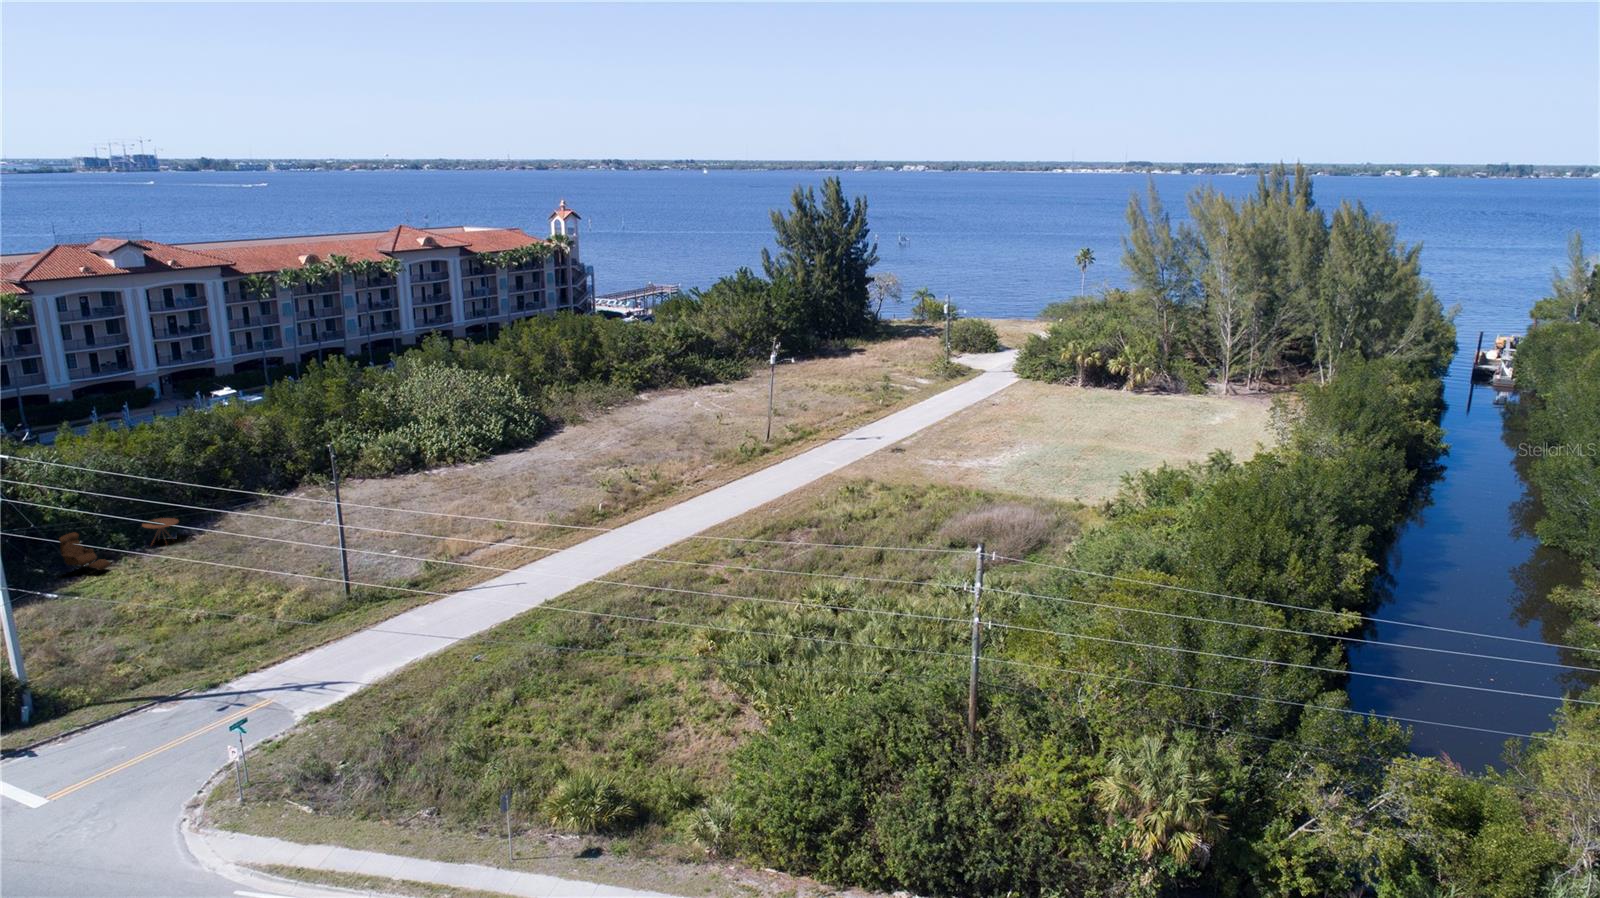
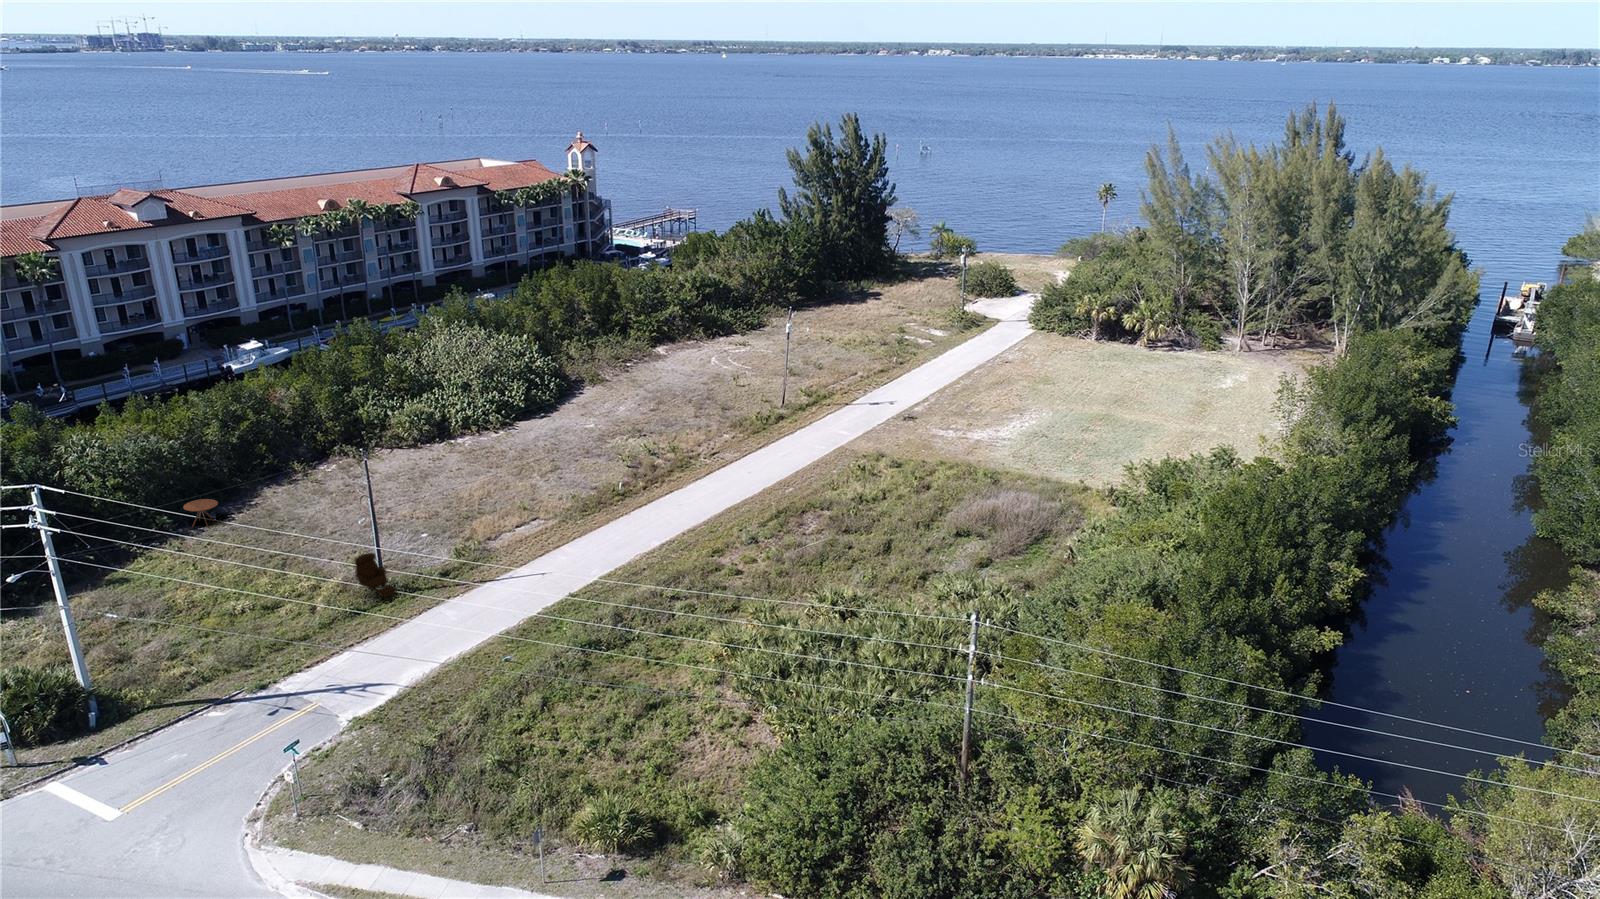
lounge chair: present [59,532,111,572] -> present [355,553,397,598]

